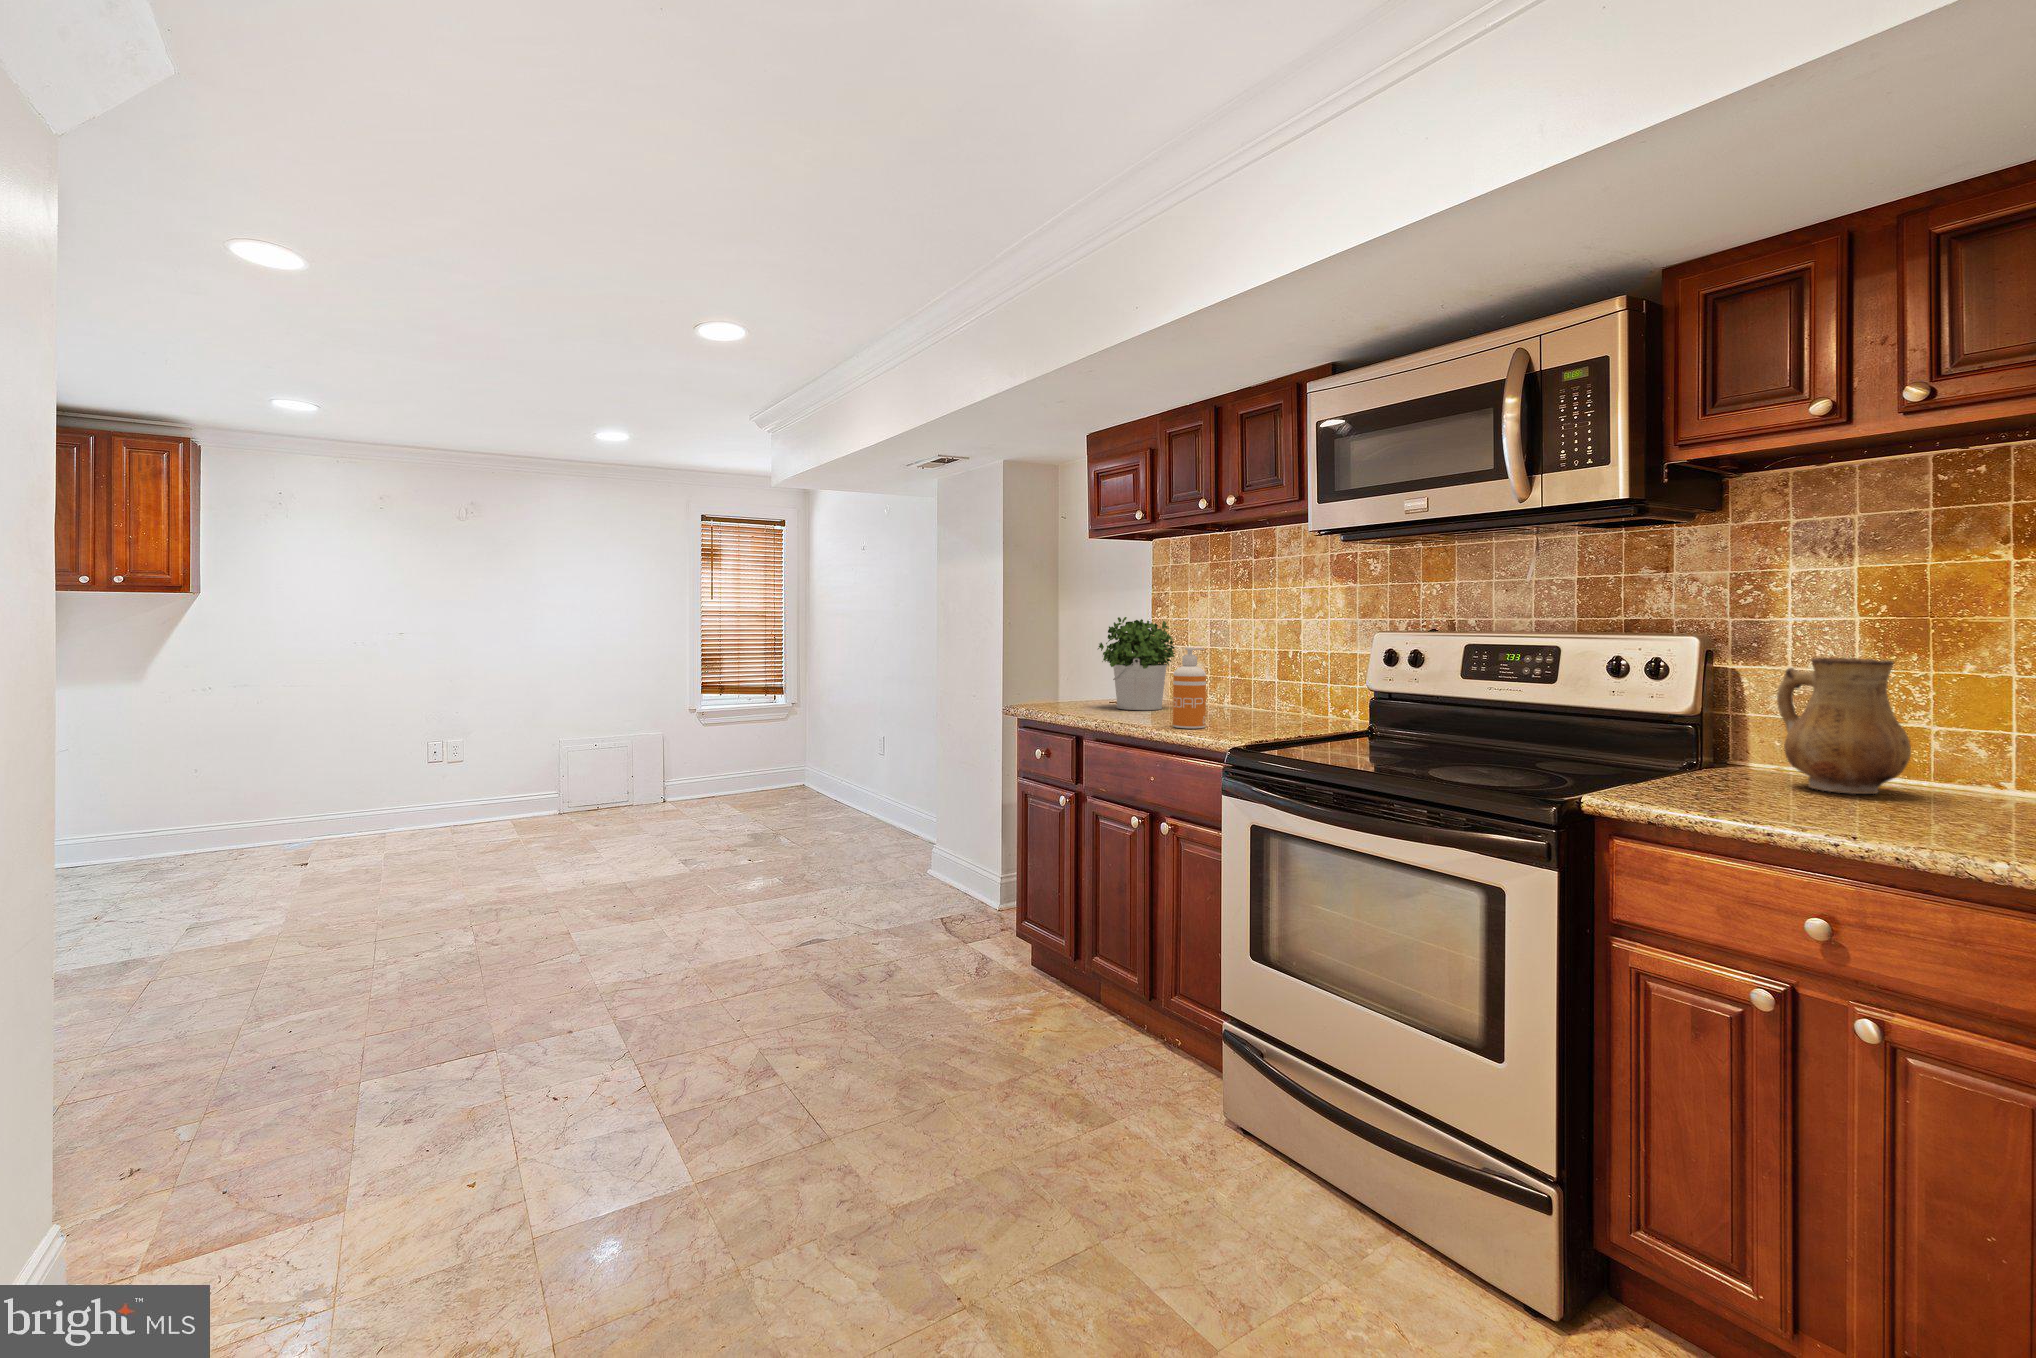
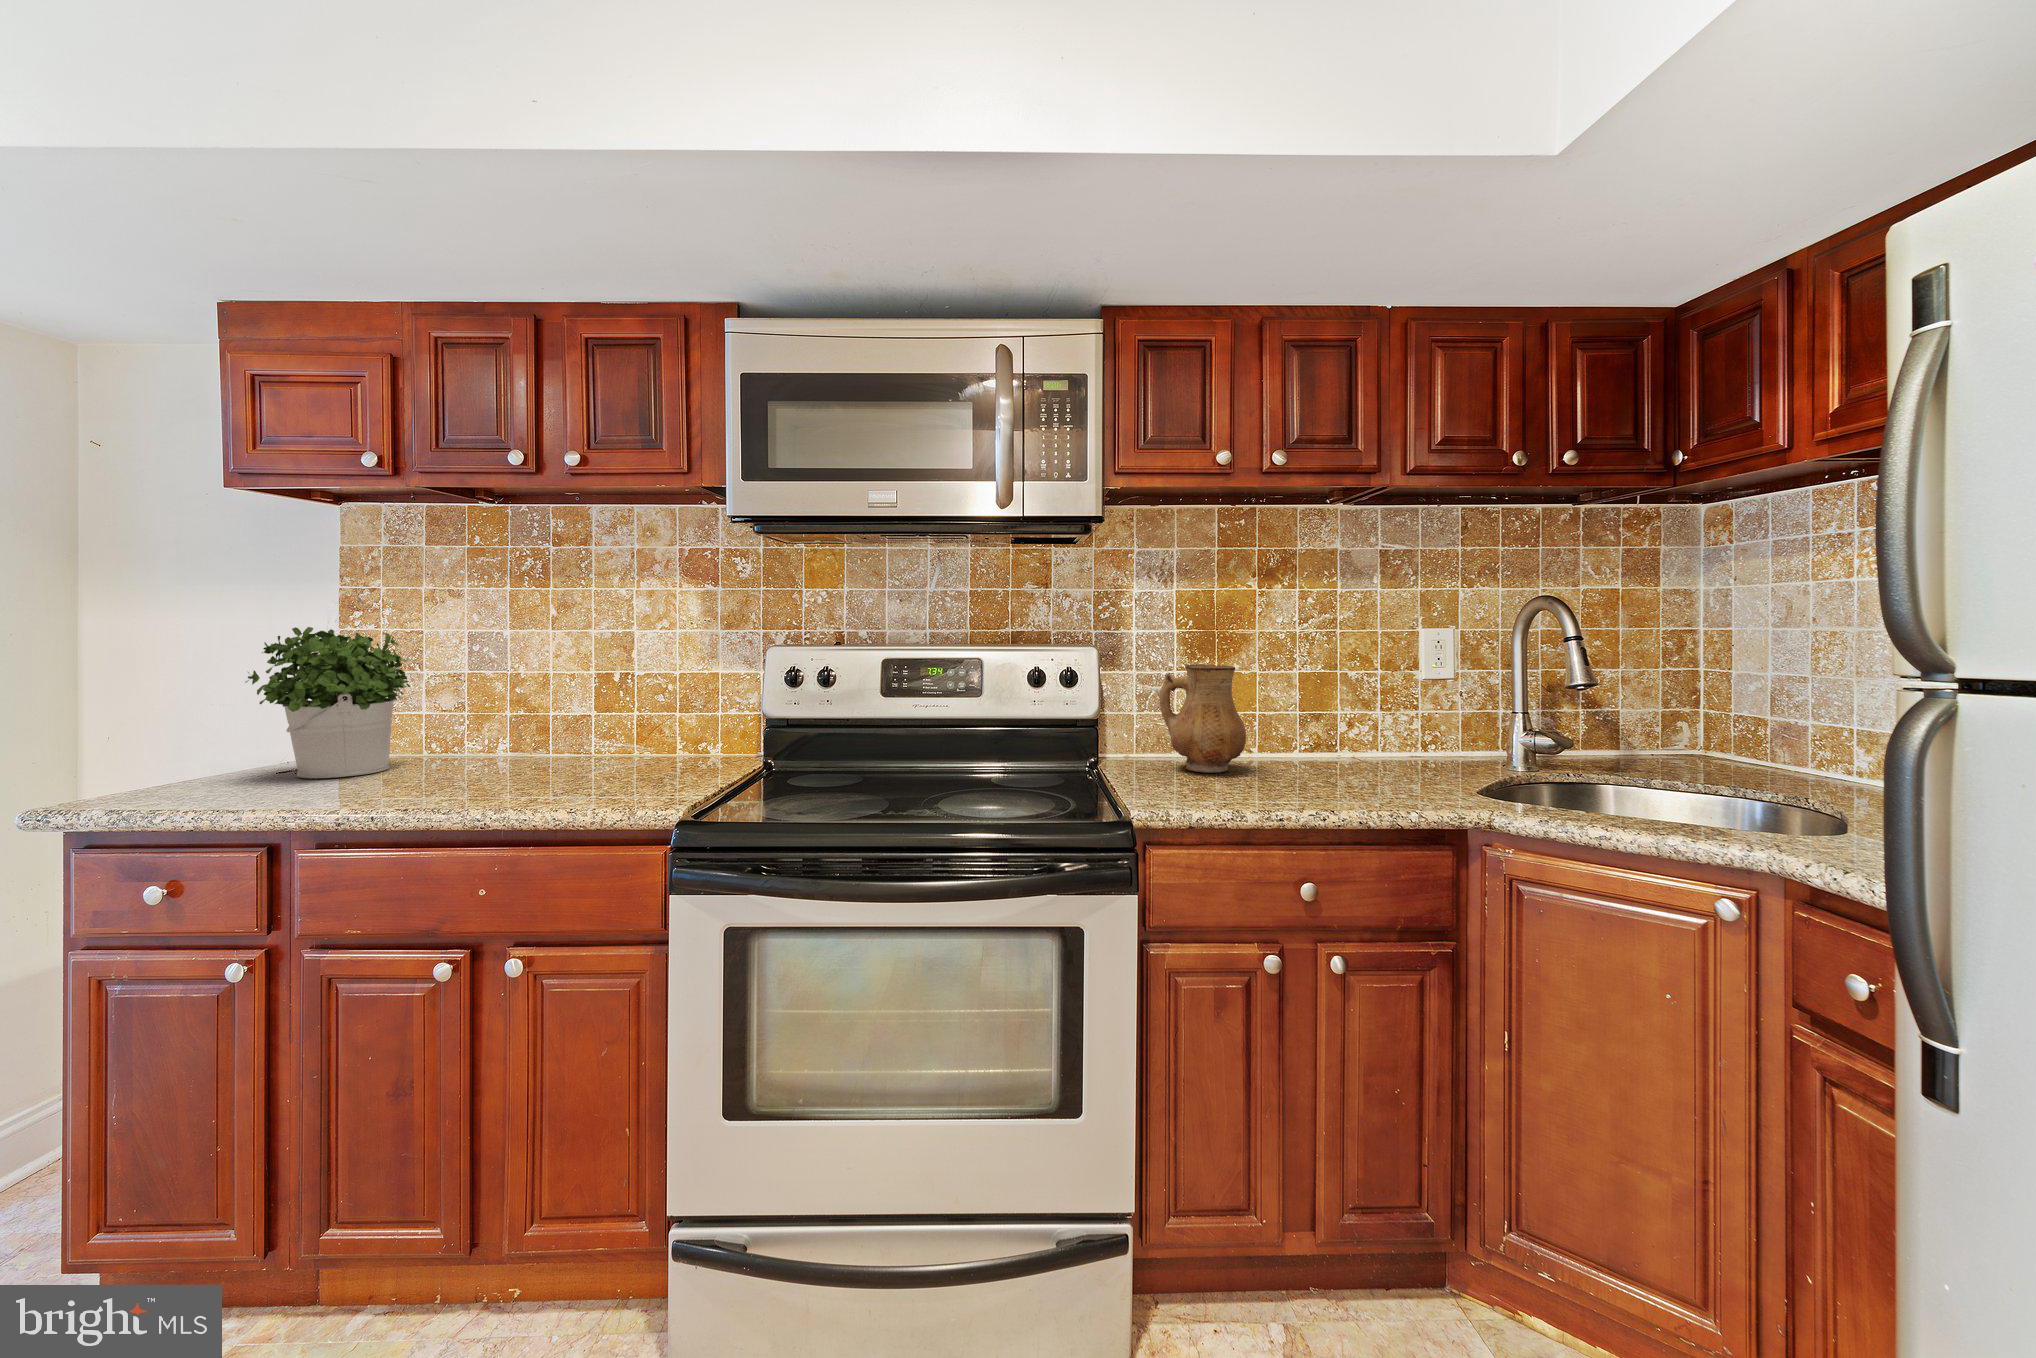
soap dispenser: present [1173,648,1206,729] -> none [480,677,539,801]

